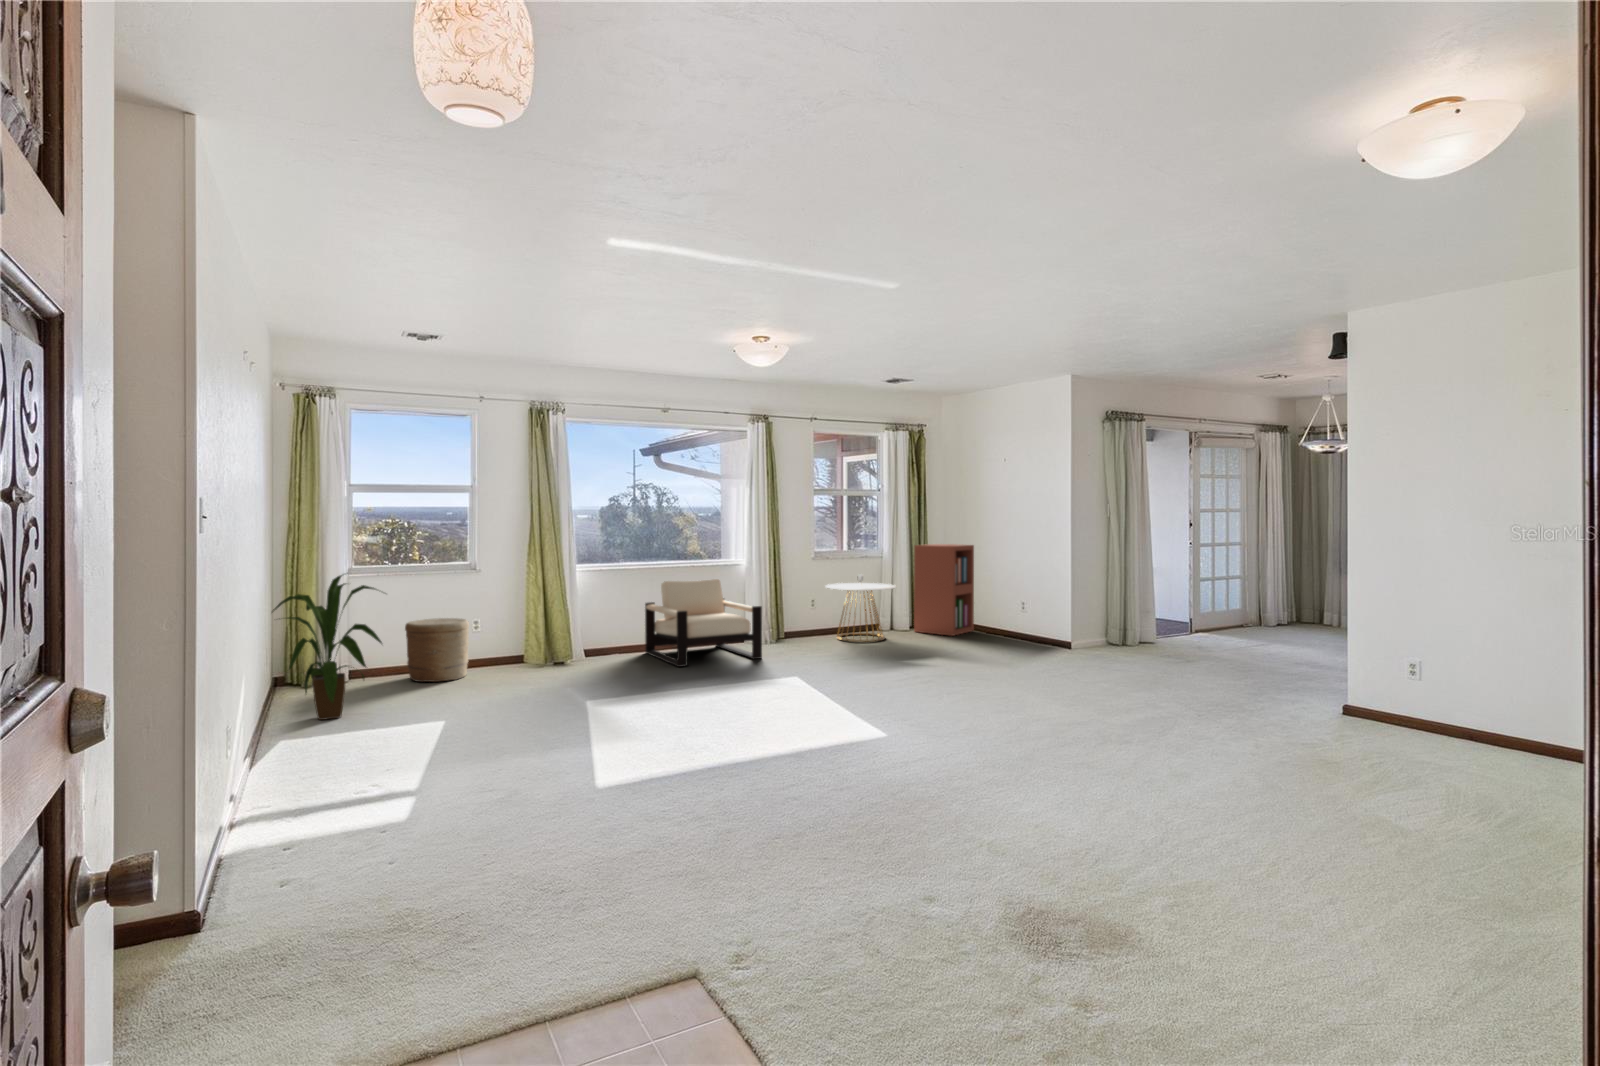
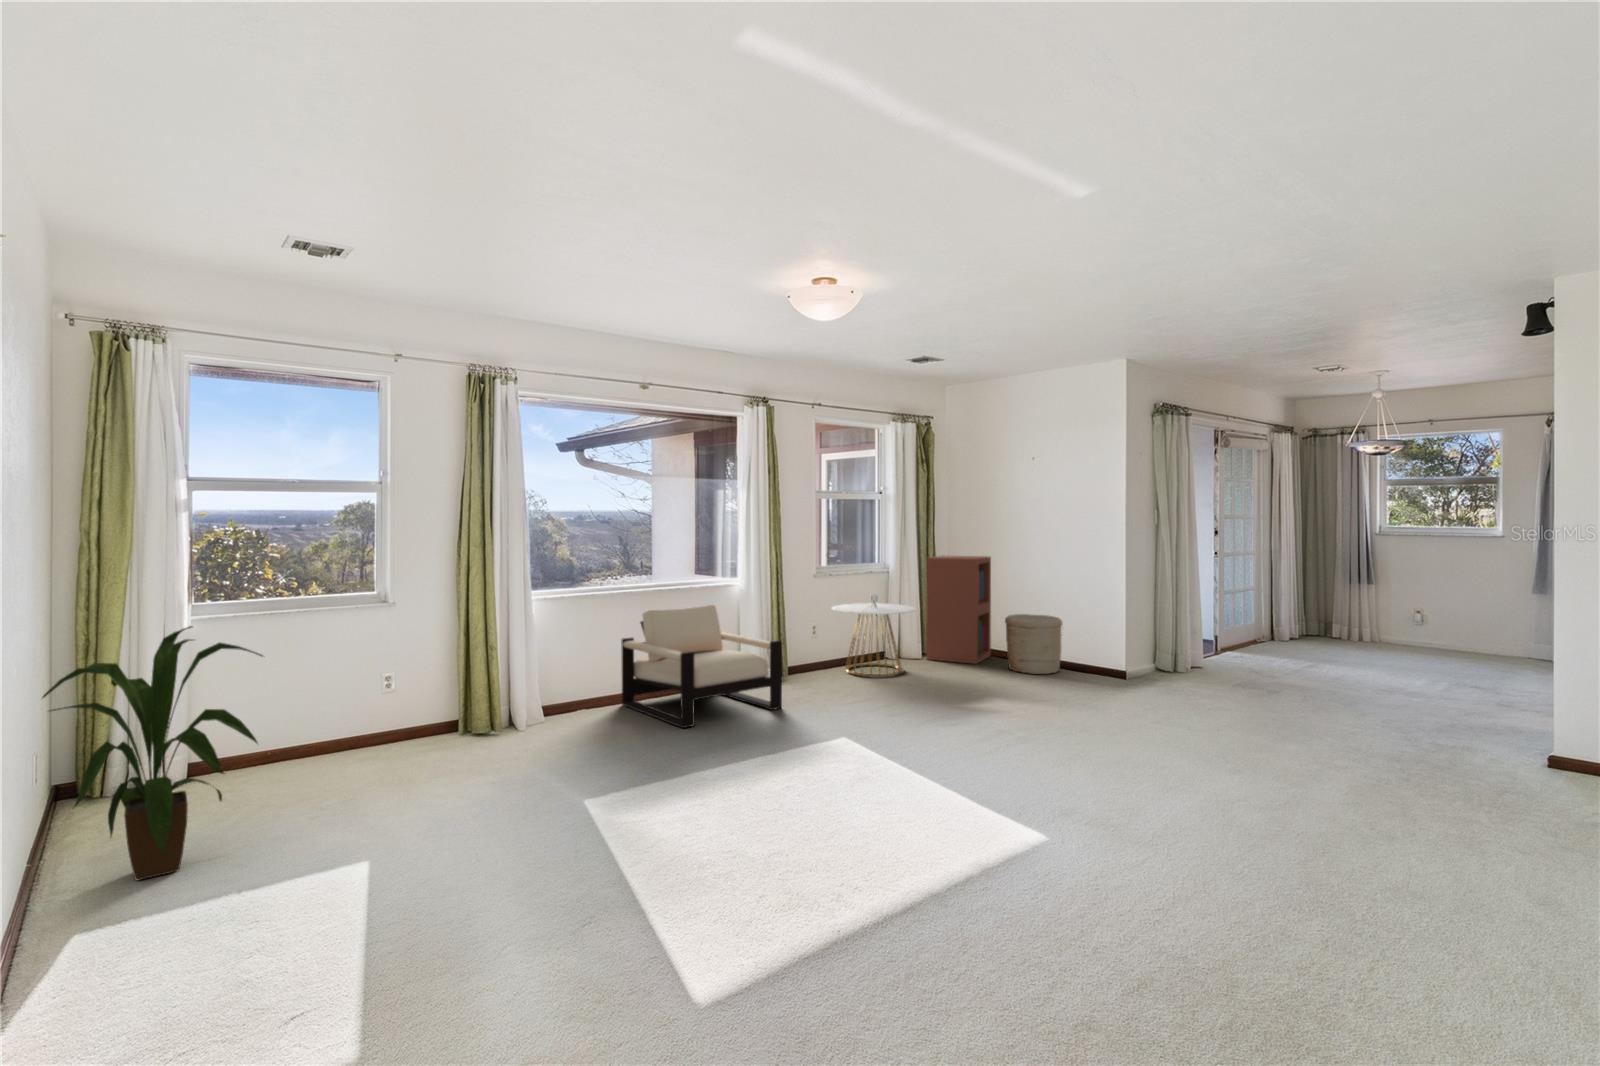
woven basket: present [405,618,469,682] -> present [1005,614,1062,674]

